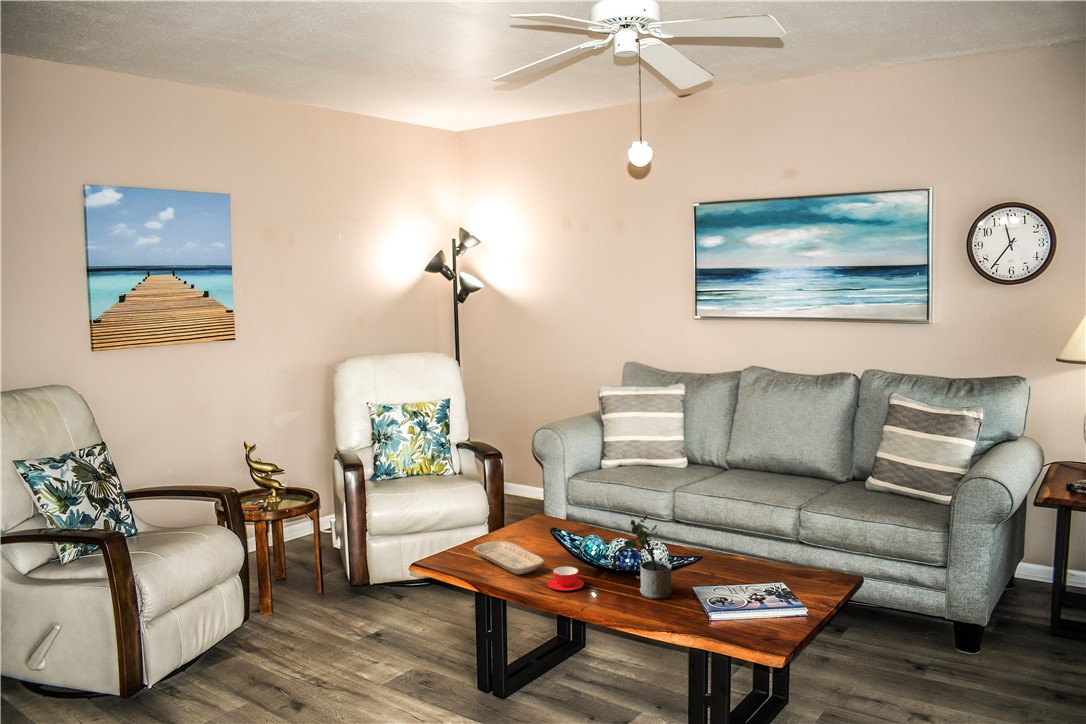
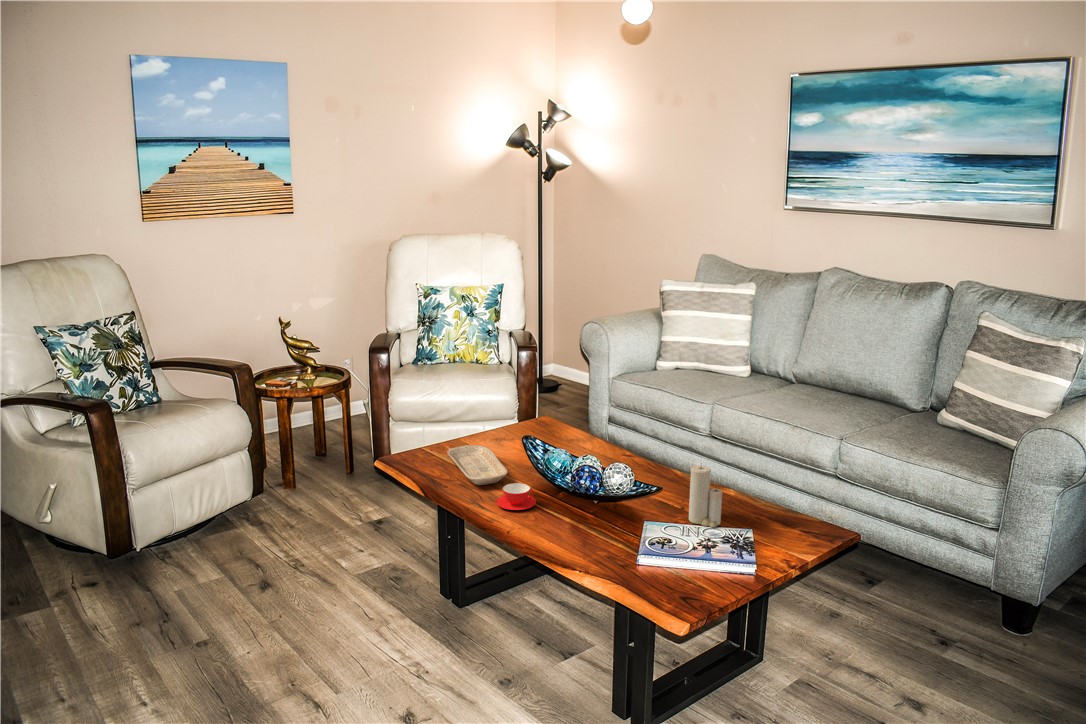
potted plant: present [624,515,672,599] -> none [566,438,623,532]
candle: none [720,528,751,585] -> present [689,465,722,527]

